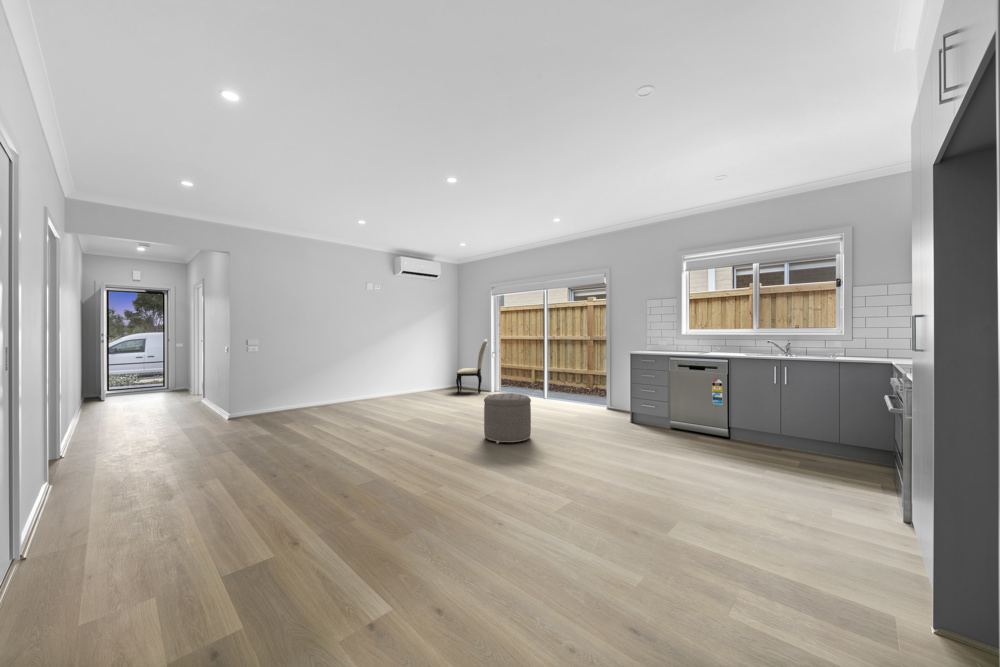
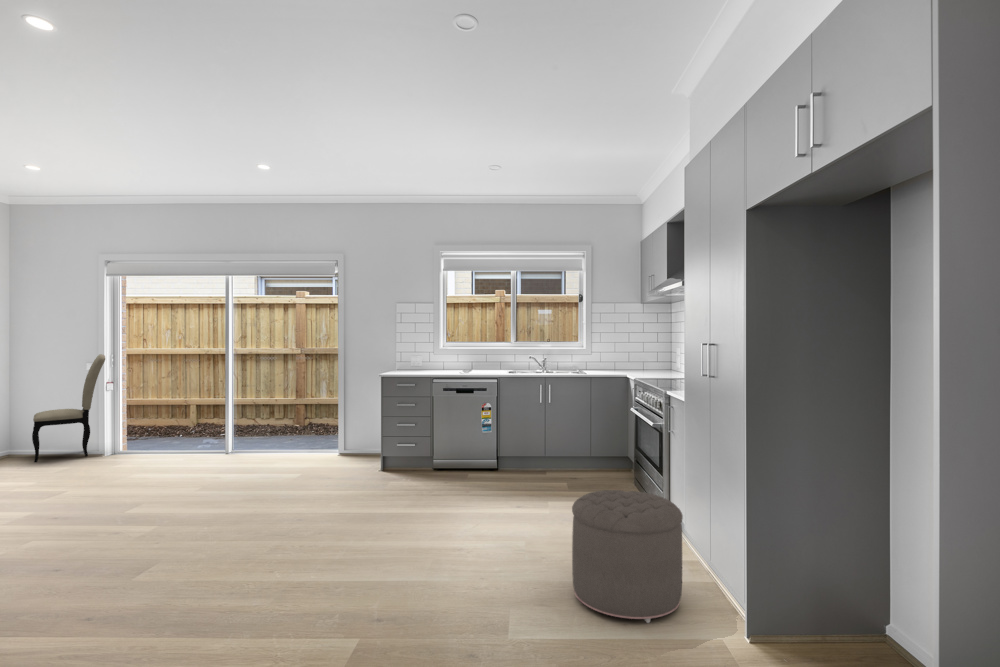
ottoman: present [484,393,531,443] -> present [572,490,683,623]

